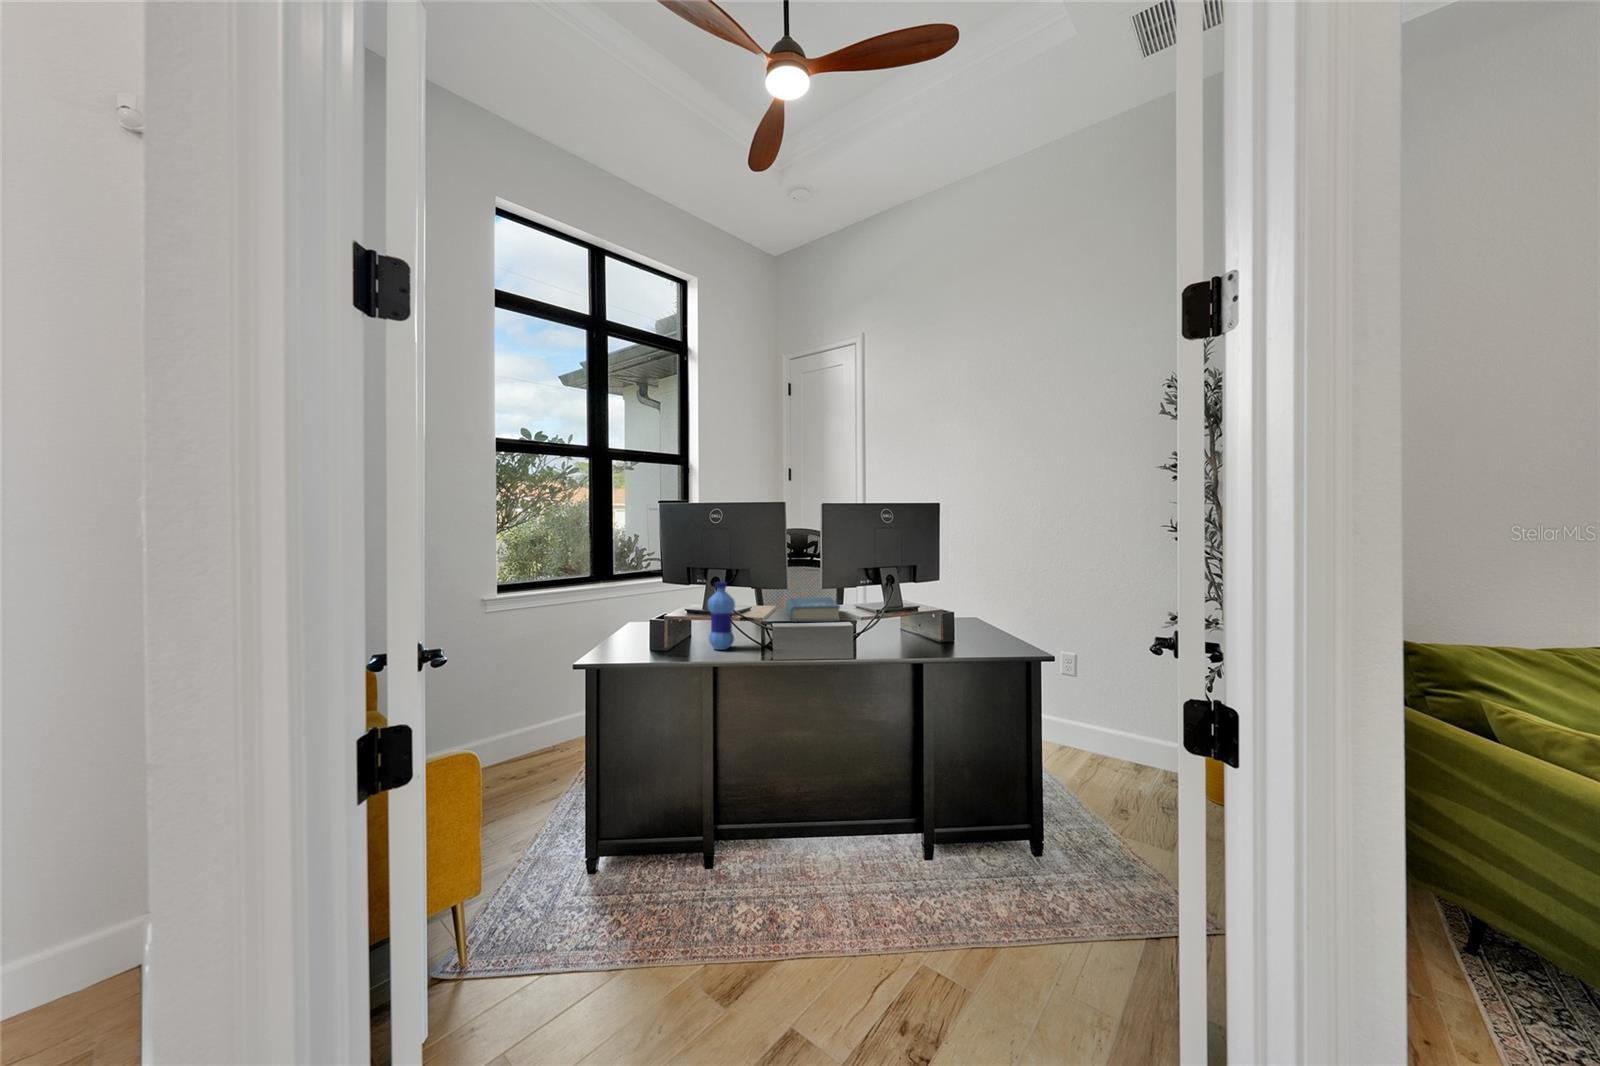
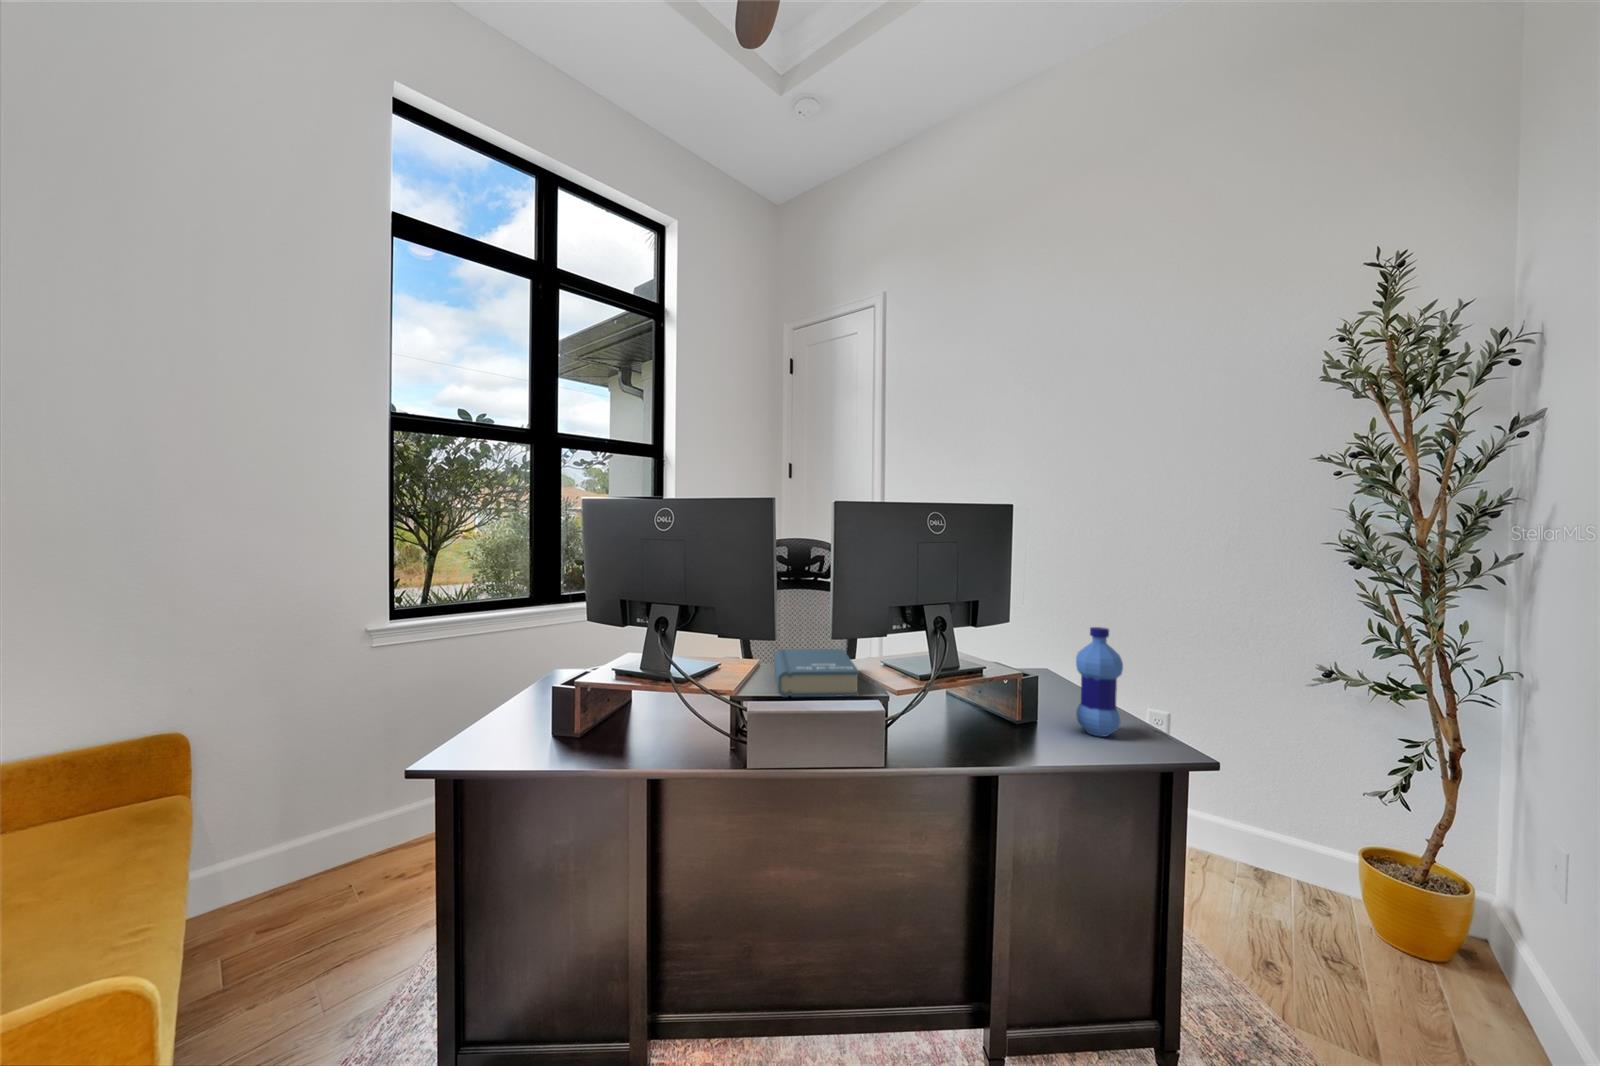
water bottle: present [708,582,735,650] -> present [1076,627,1123,736]

